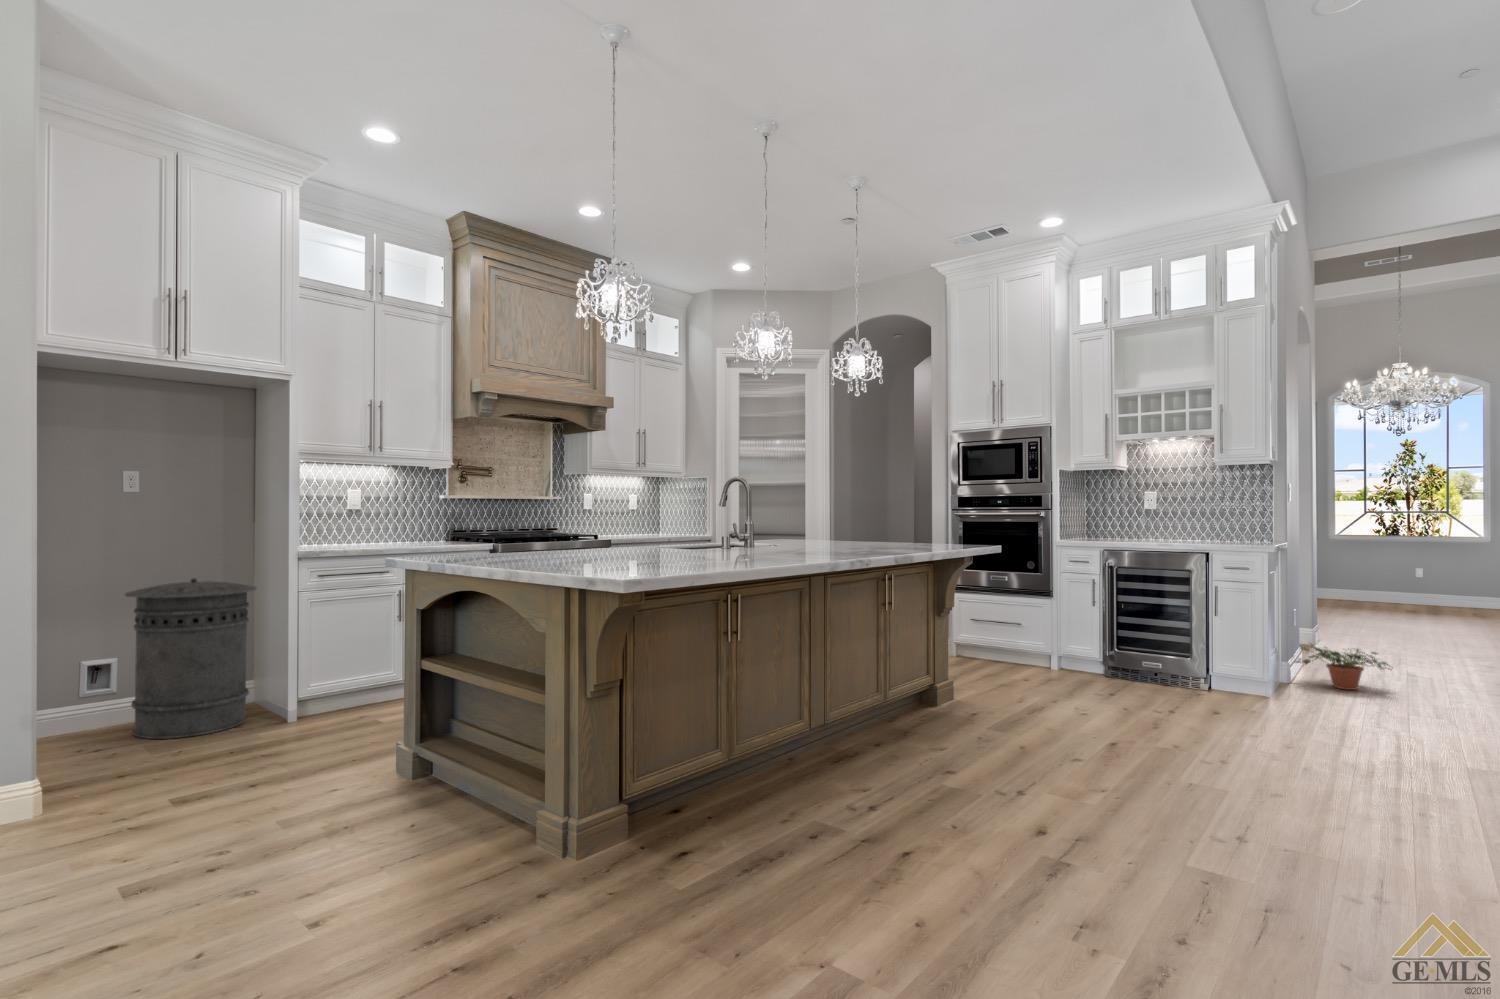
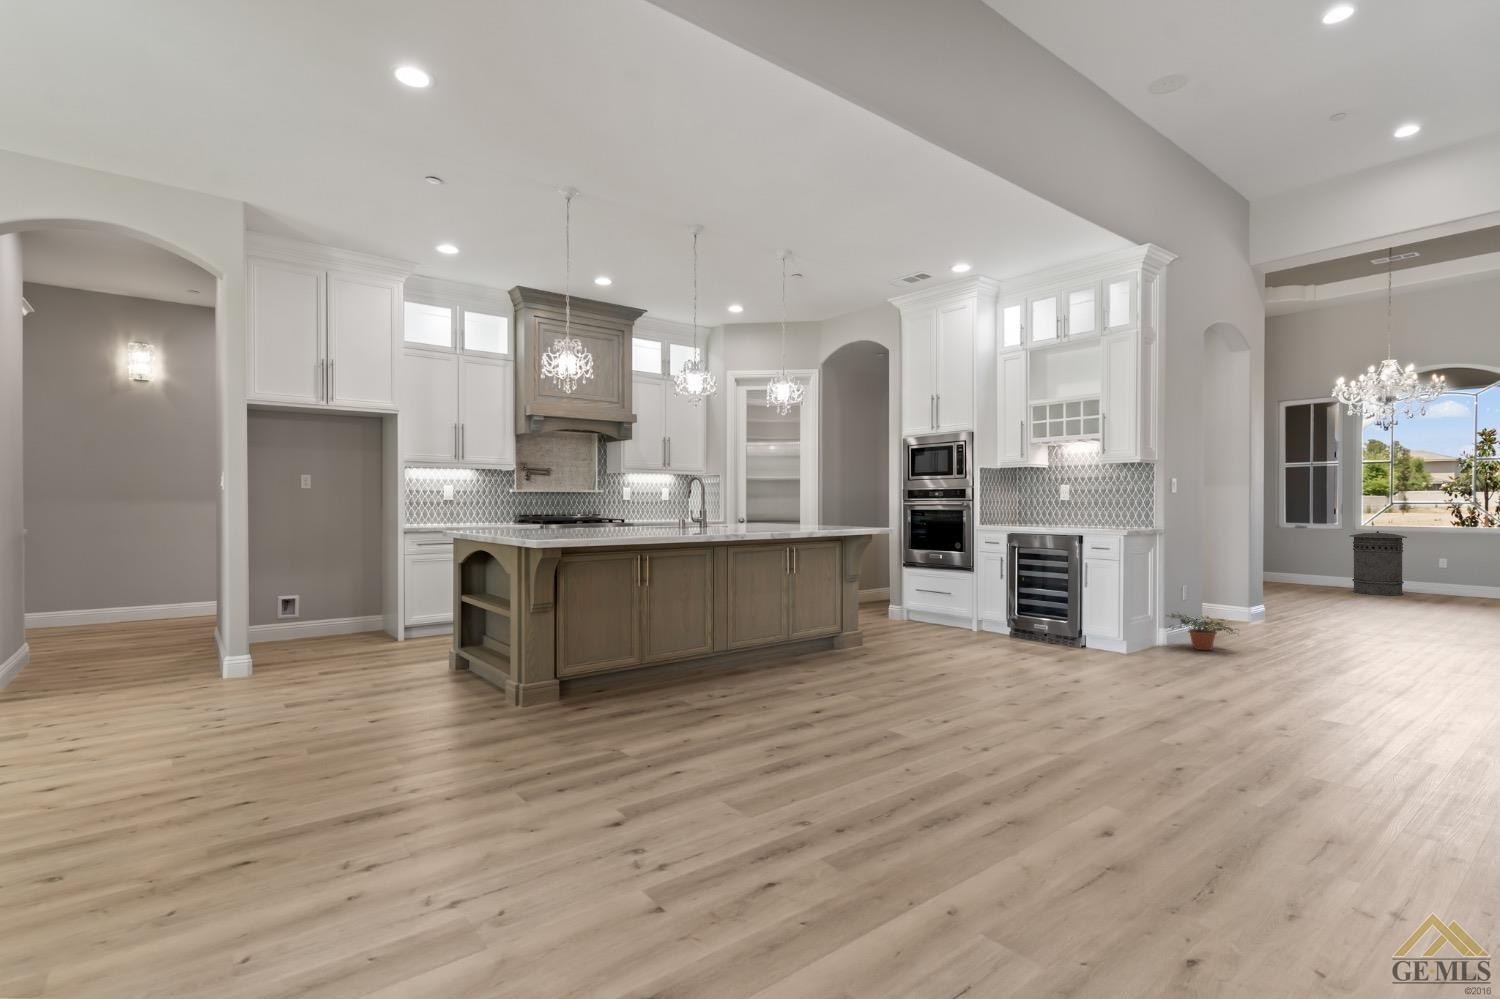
trash can: present [125,578,257,739] -> present [1350,531,1407,595]

